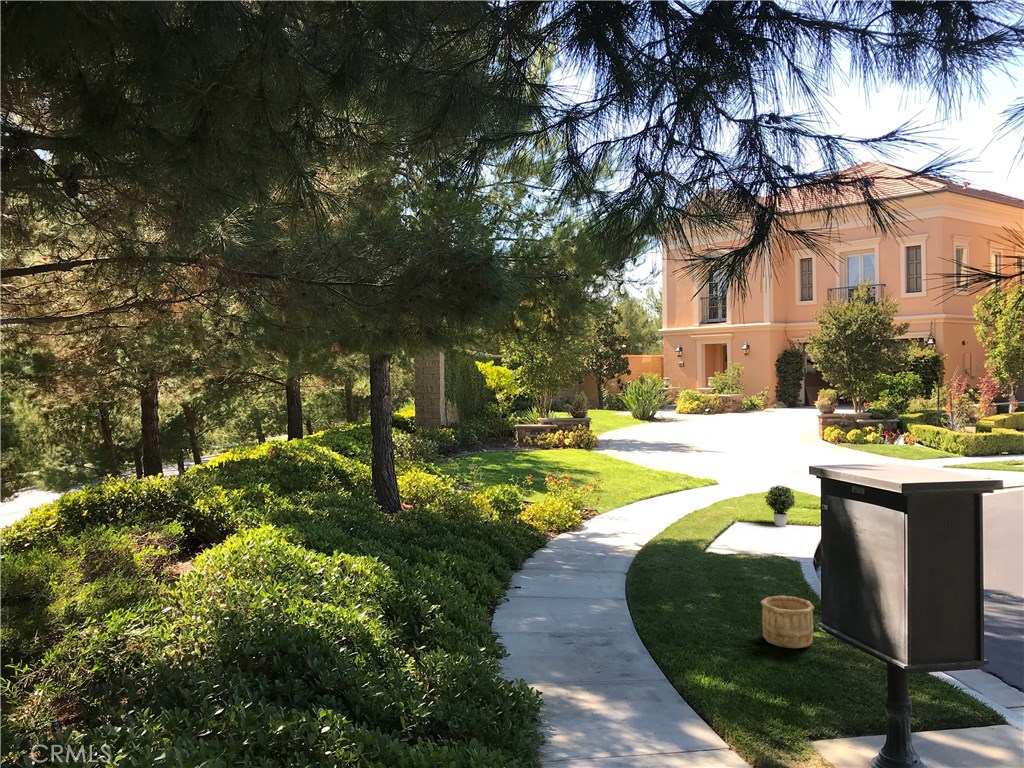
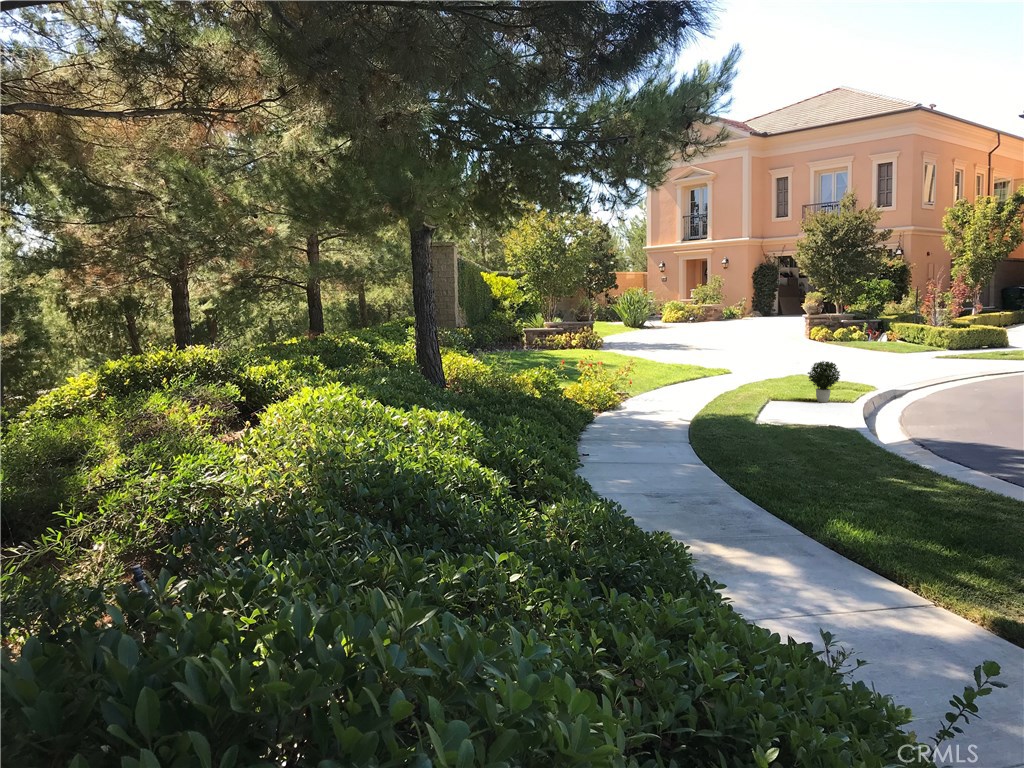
wooden bucket: present [761,595,814,648] -> none [891,454,959,511]

